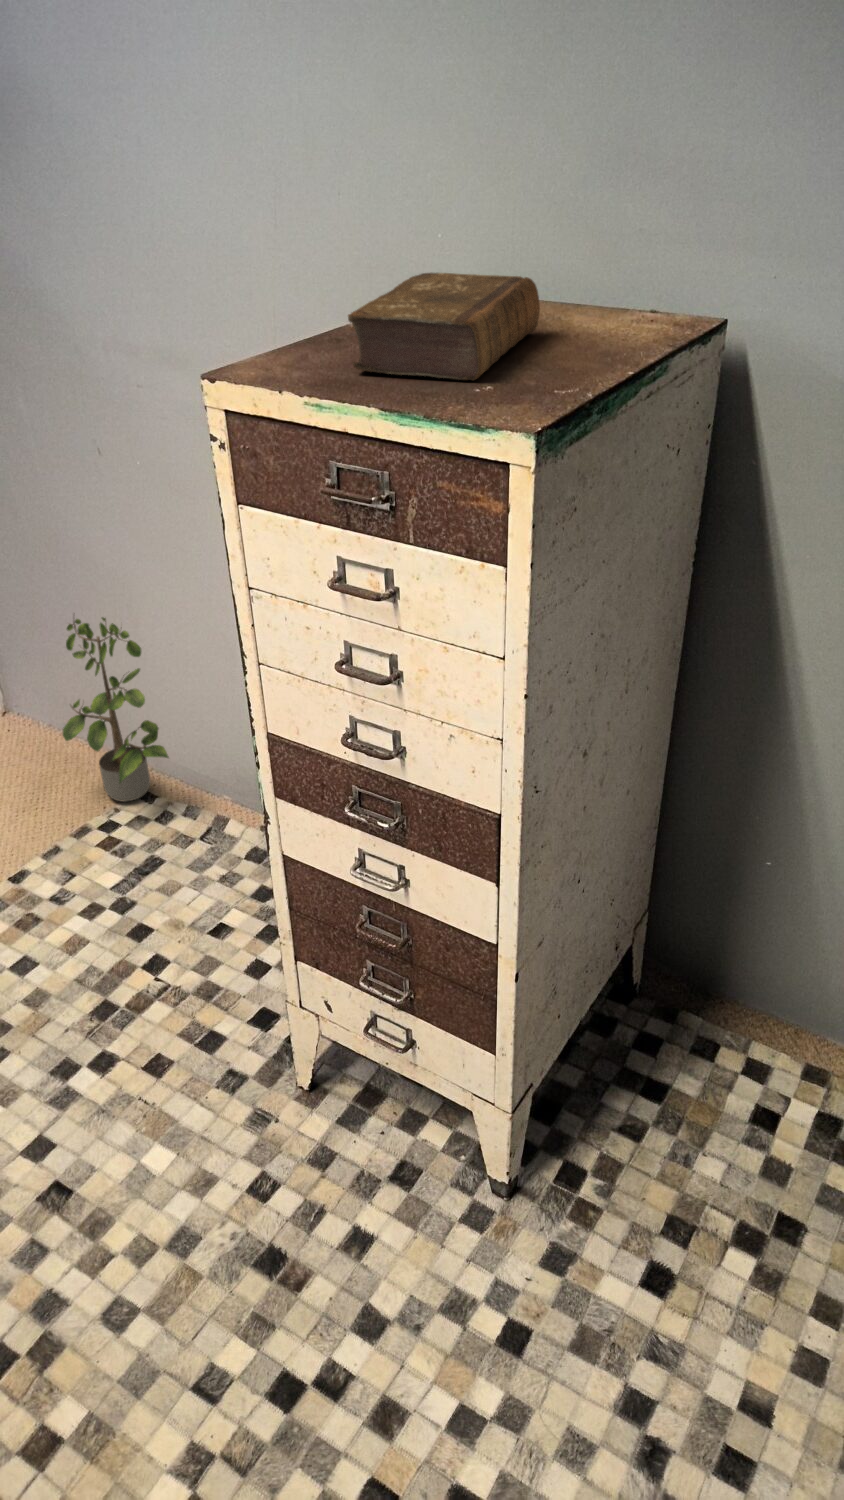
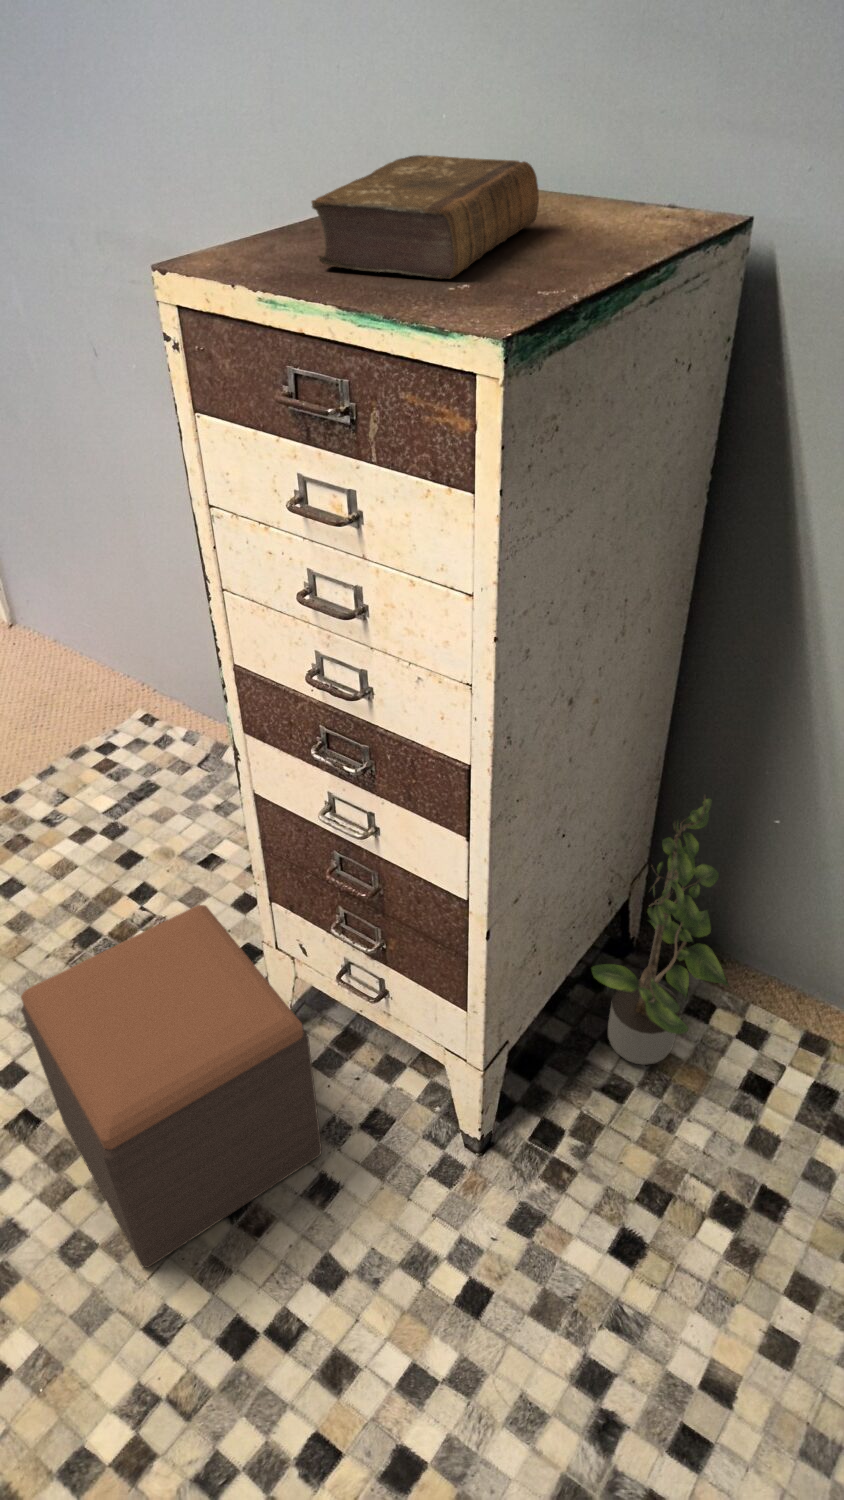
potted plant: present [63,617,169,801] -> present [592,799,729,1065]
footstool: none [62,967,354,1328] -> present [21,905,322,1268]

